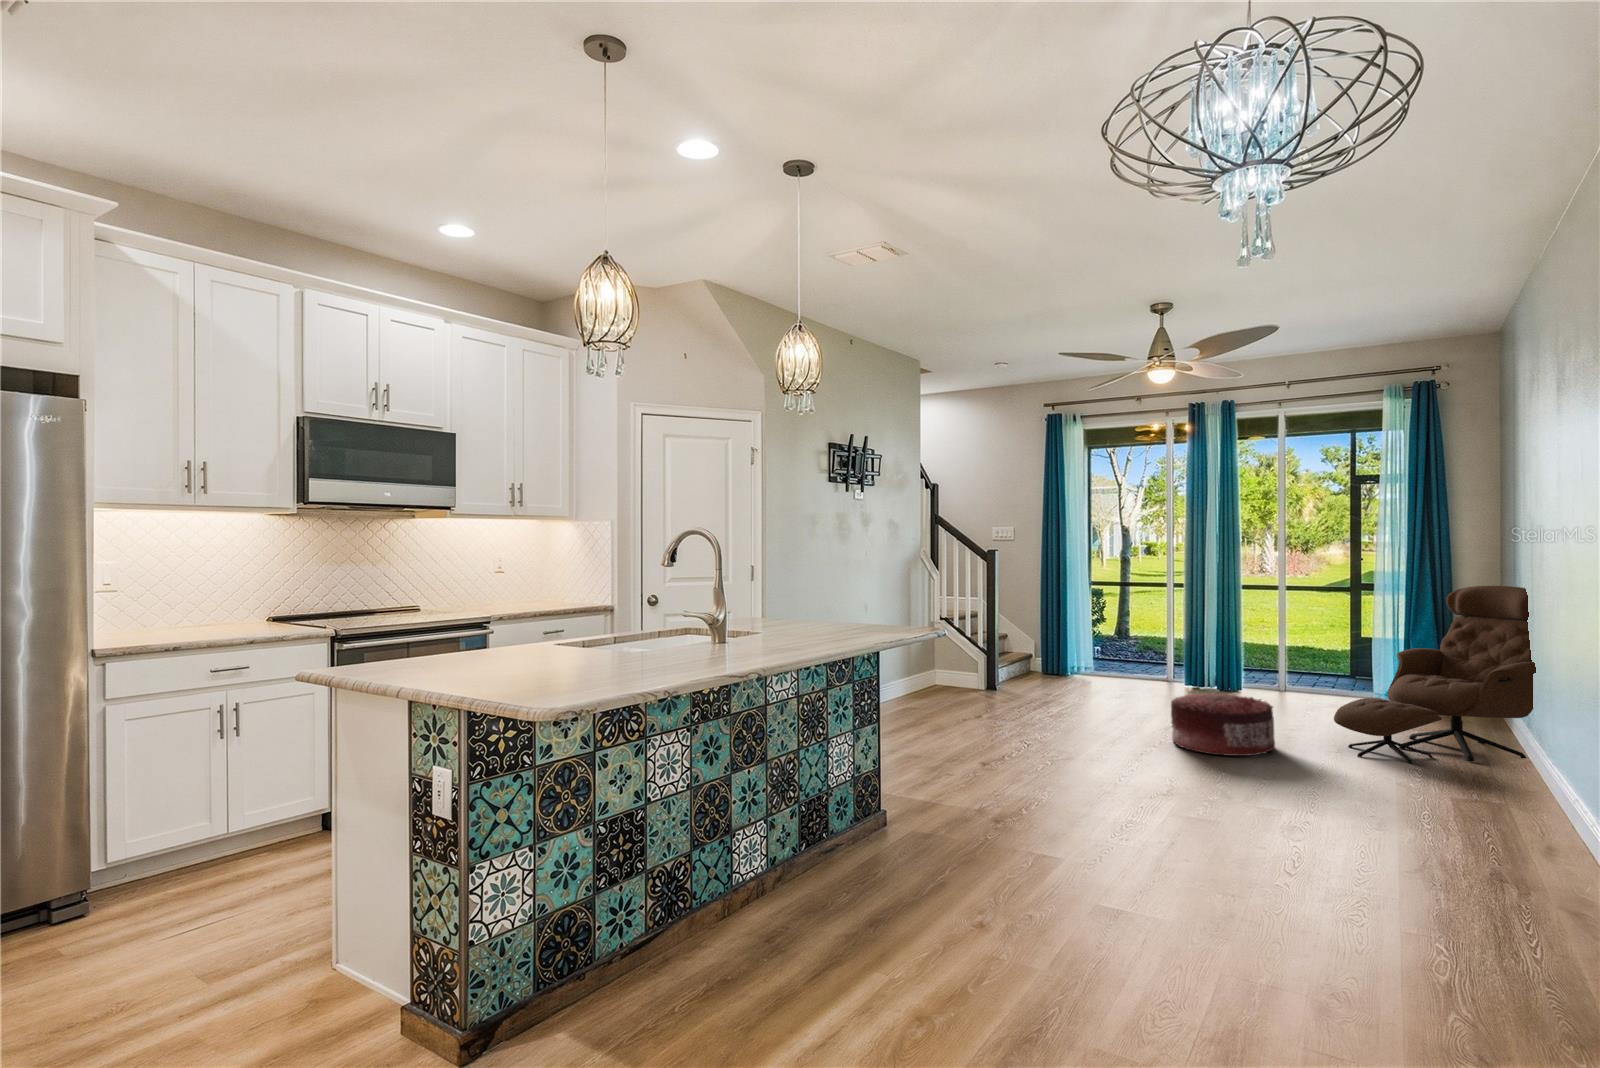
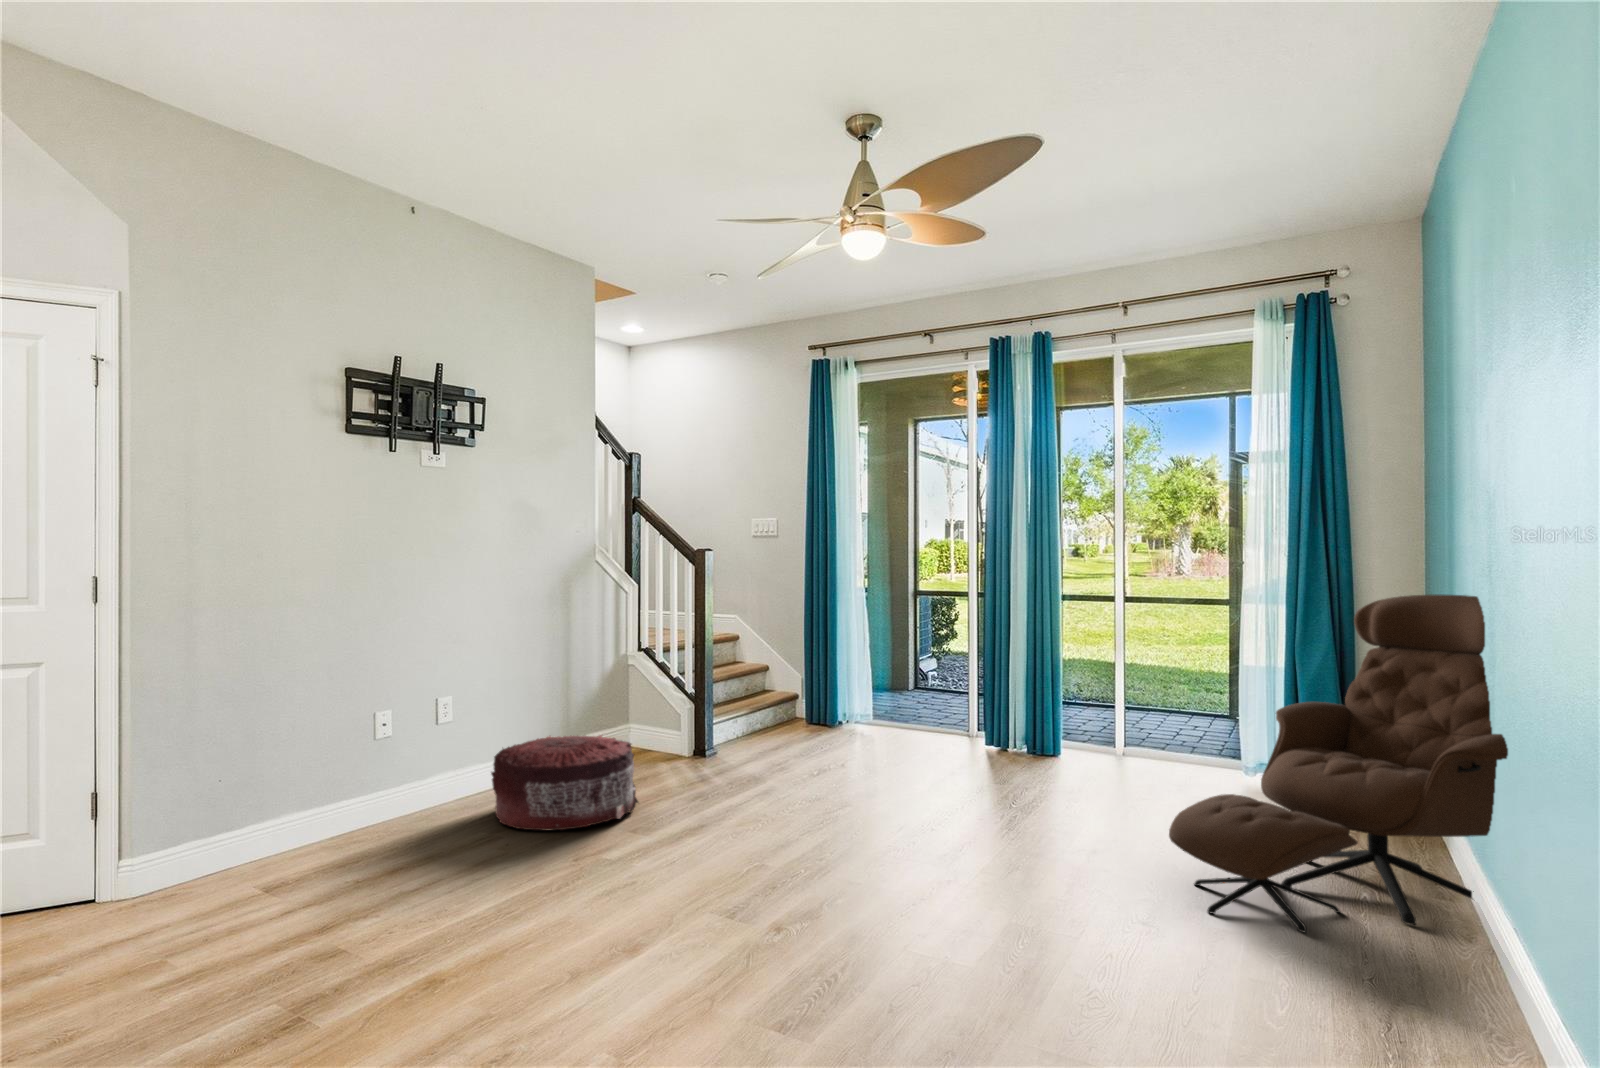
pouf: present [1171,693,1275,756] -> present [491,735,638,831]

